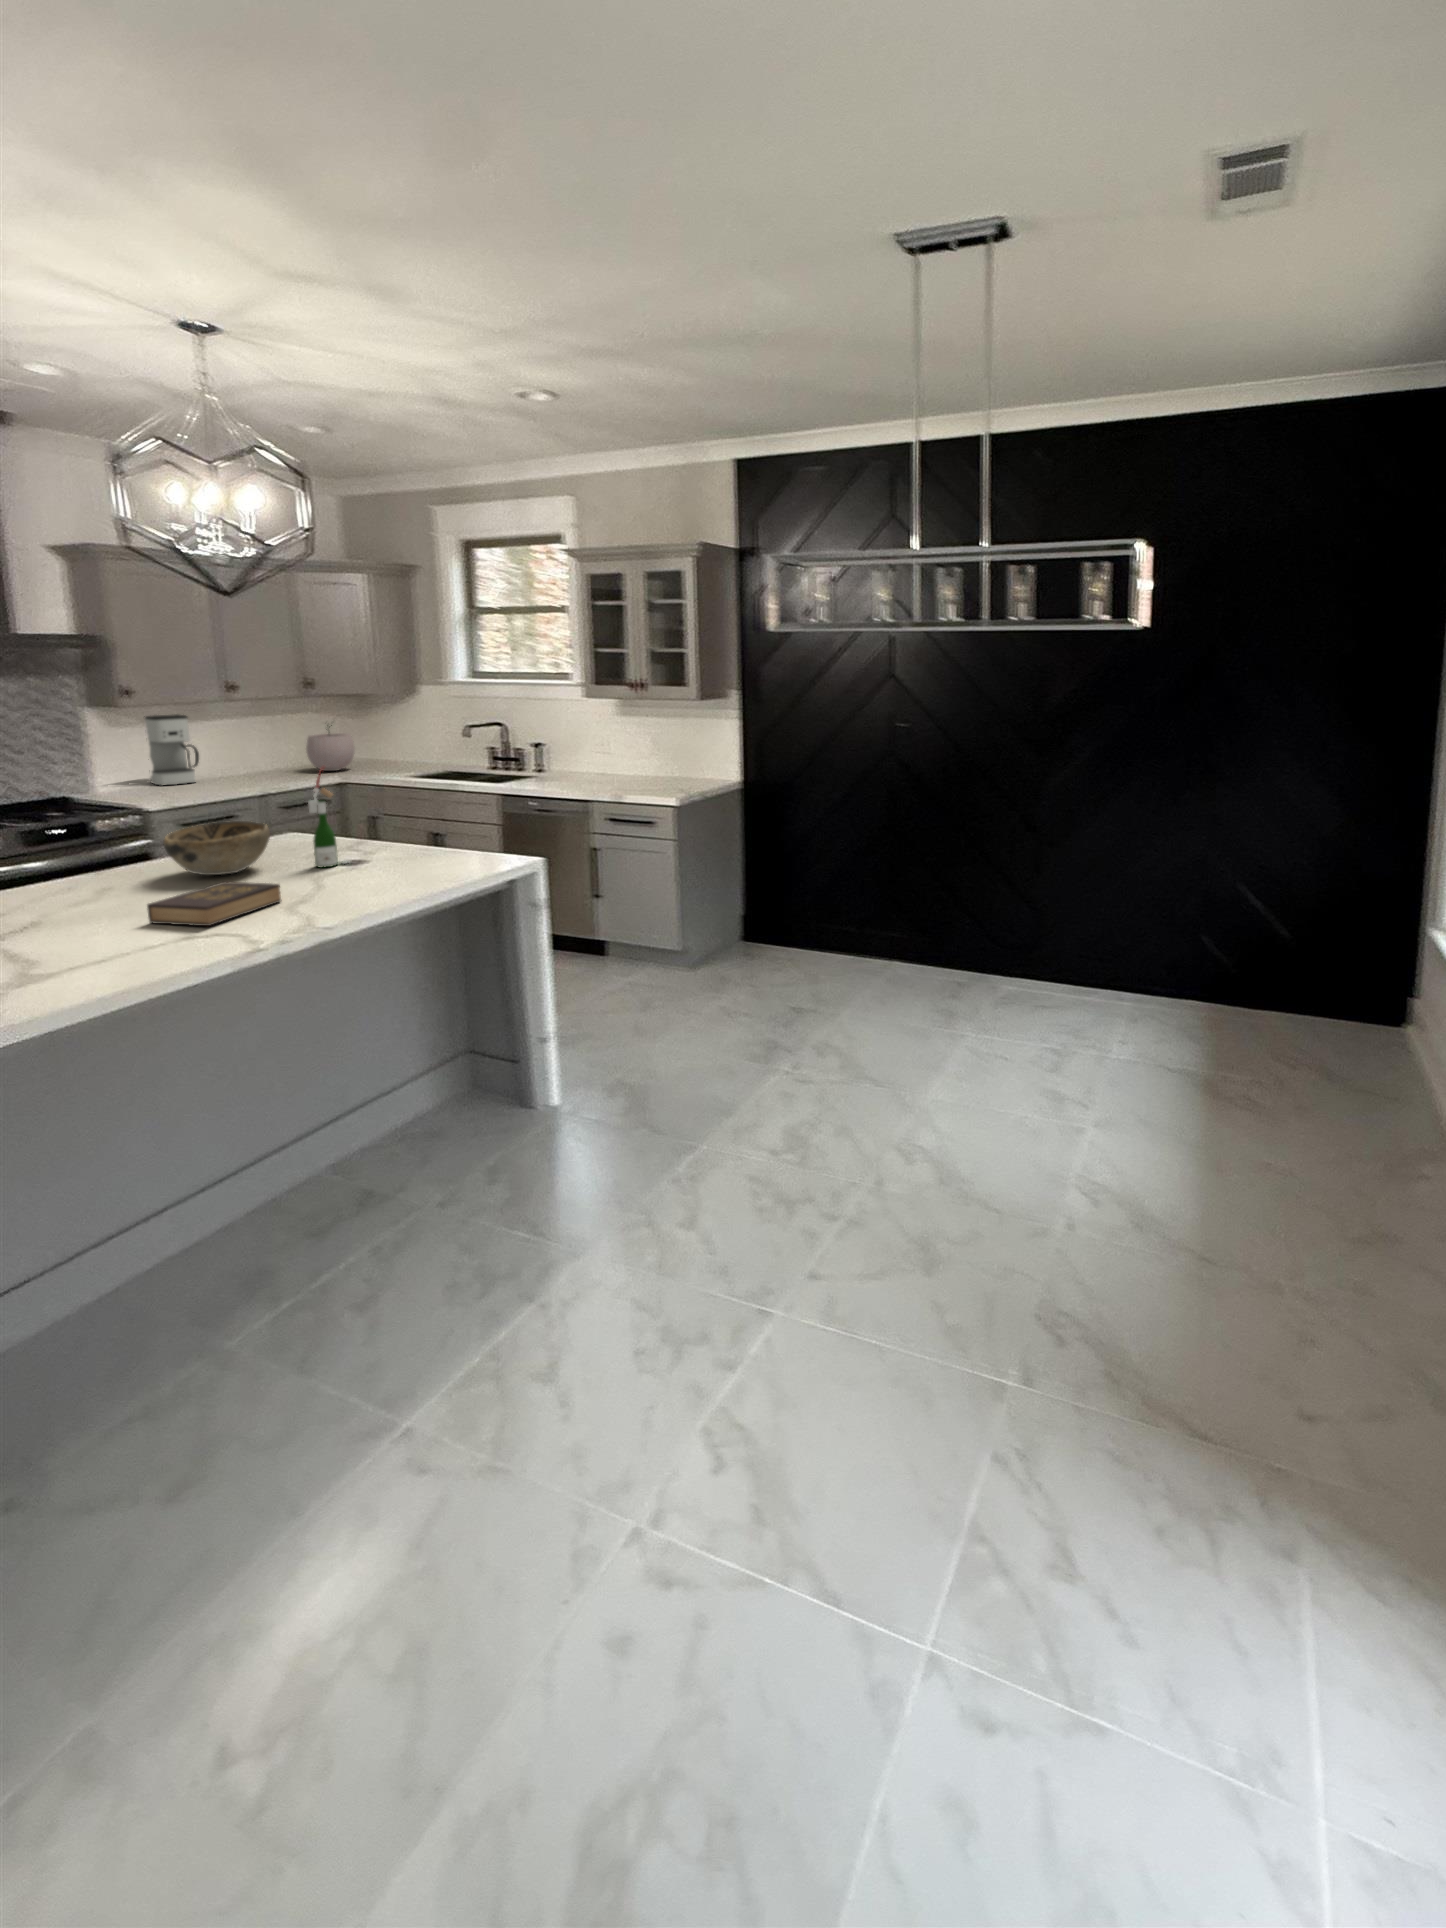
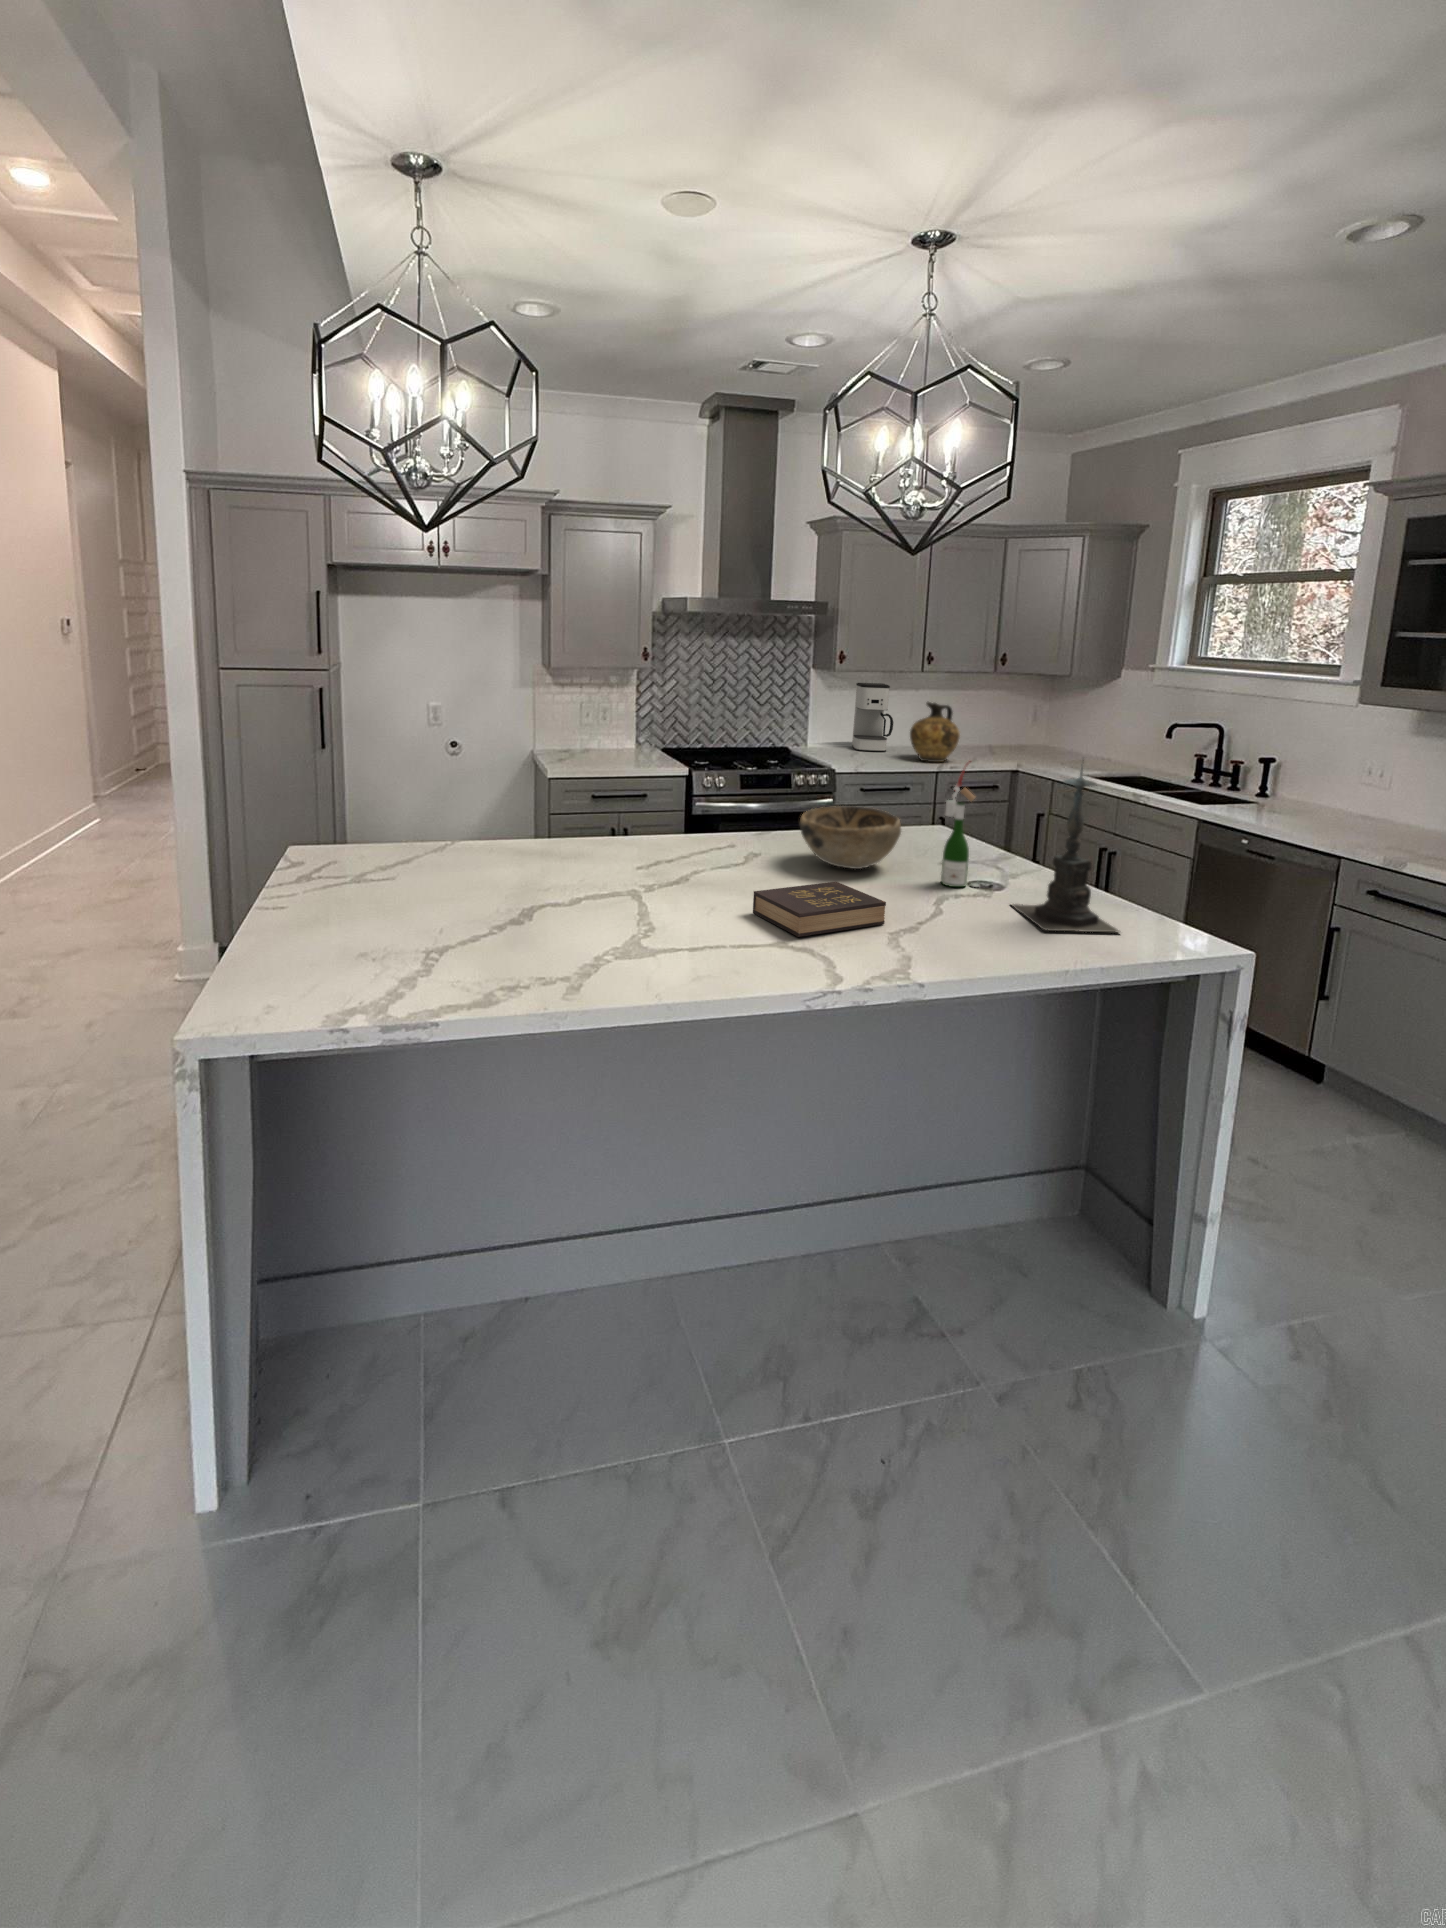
plant pot: present [306,725,355,771] -> none [989,700,1038,758]
ceramic jug: none [223,728,278,785] -> present [910,702,960,762]
candle holder: none [377,751,462,876] -> present [1012,765,1119,932]

